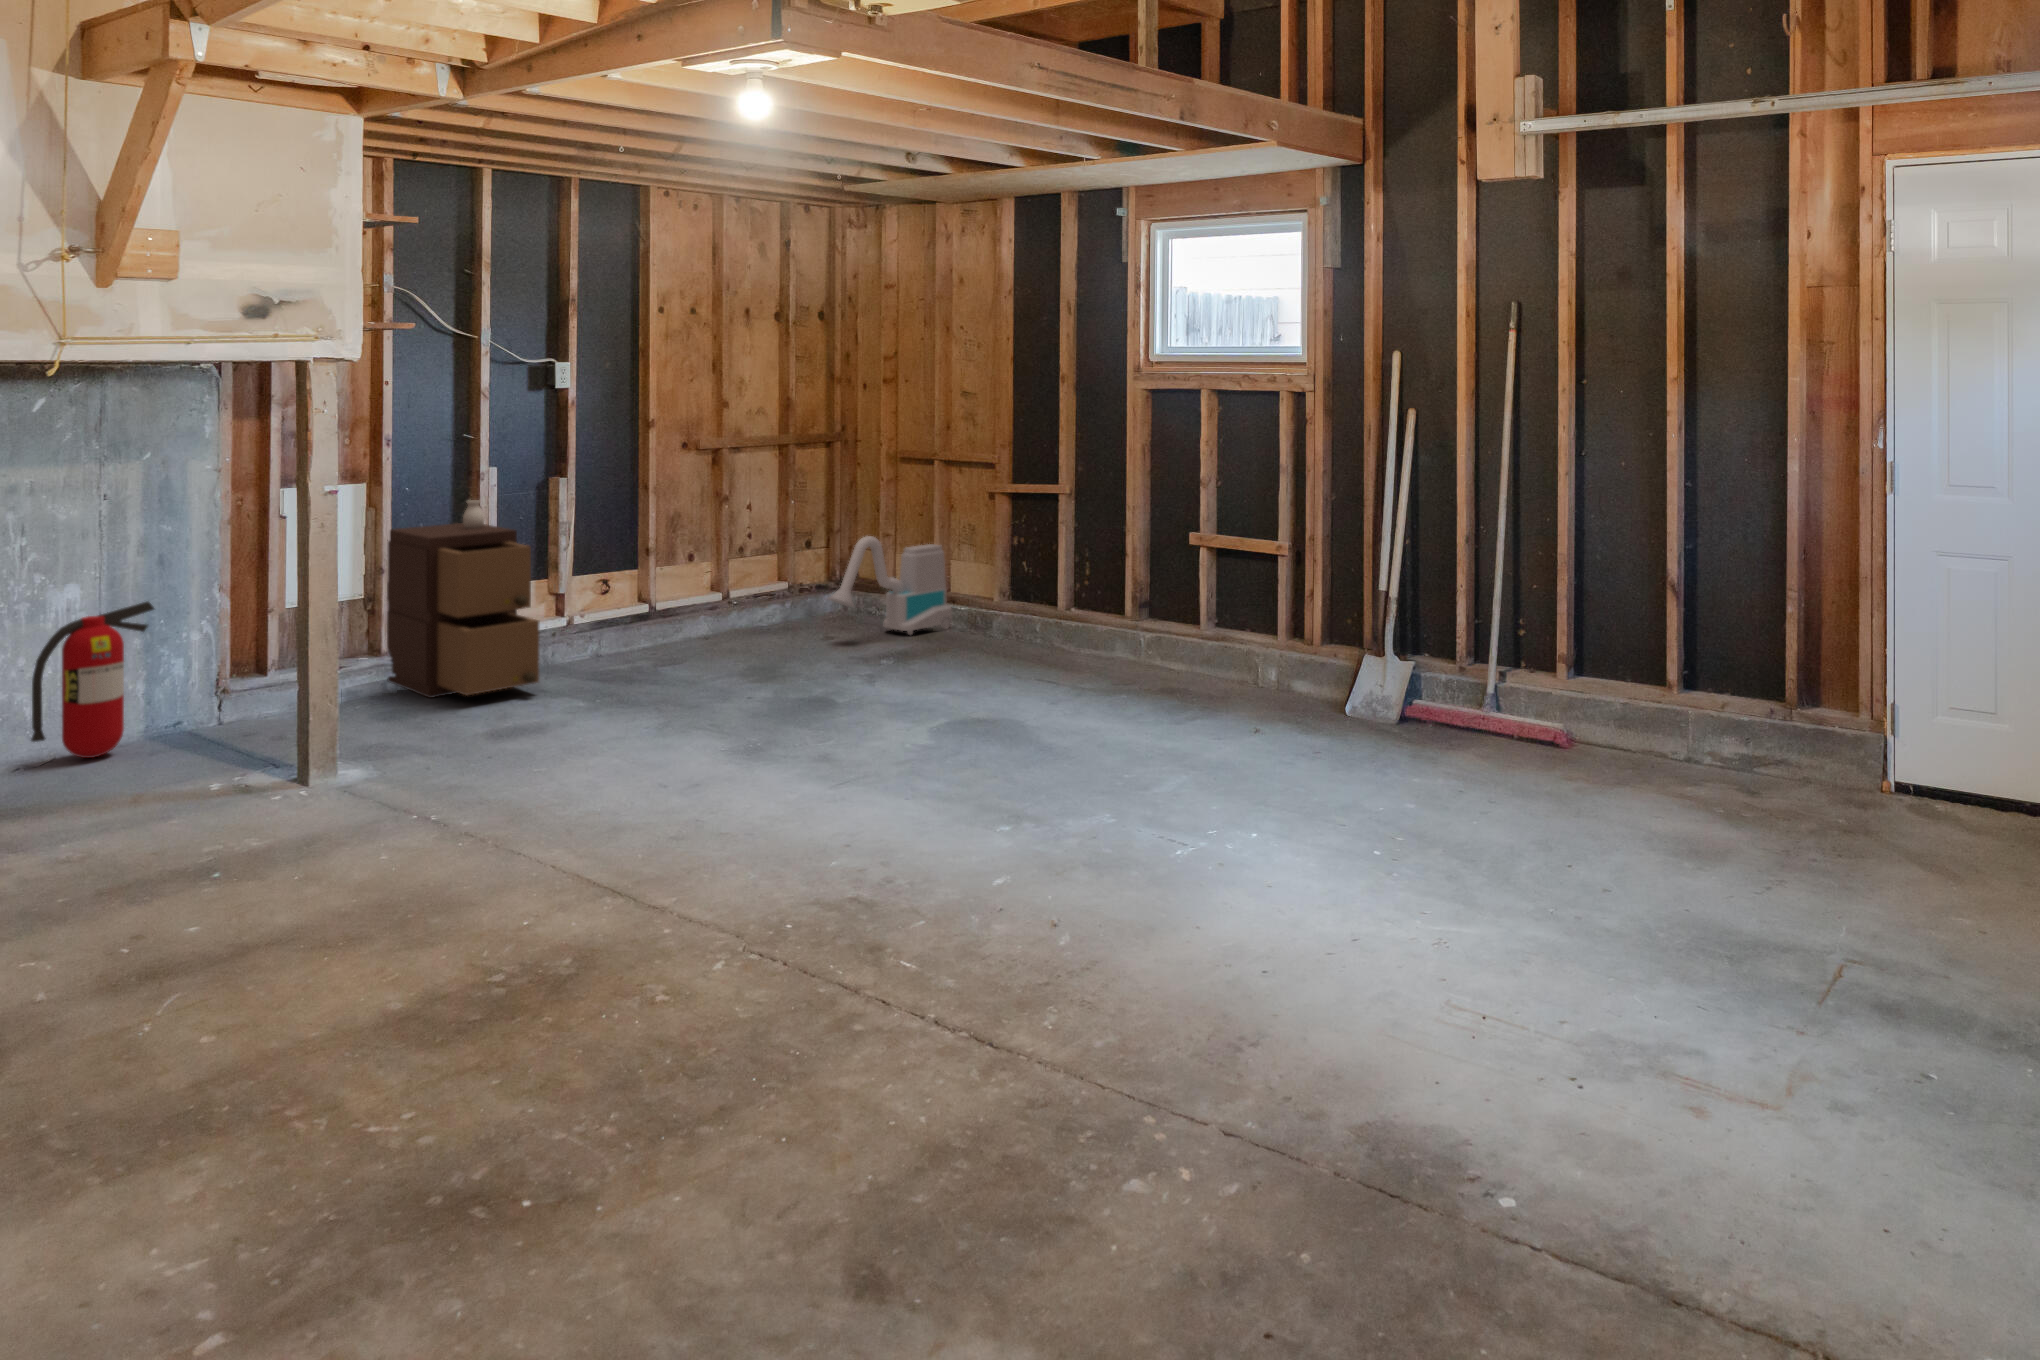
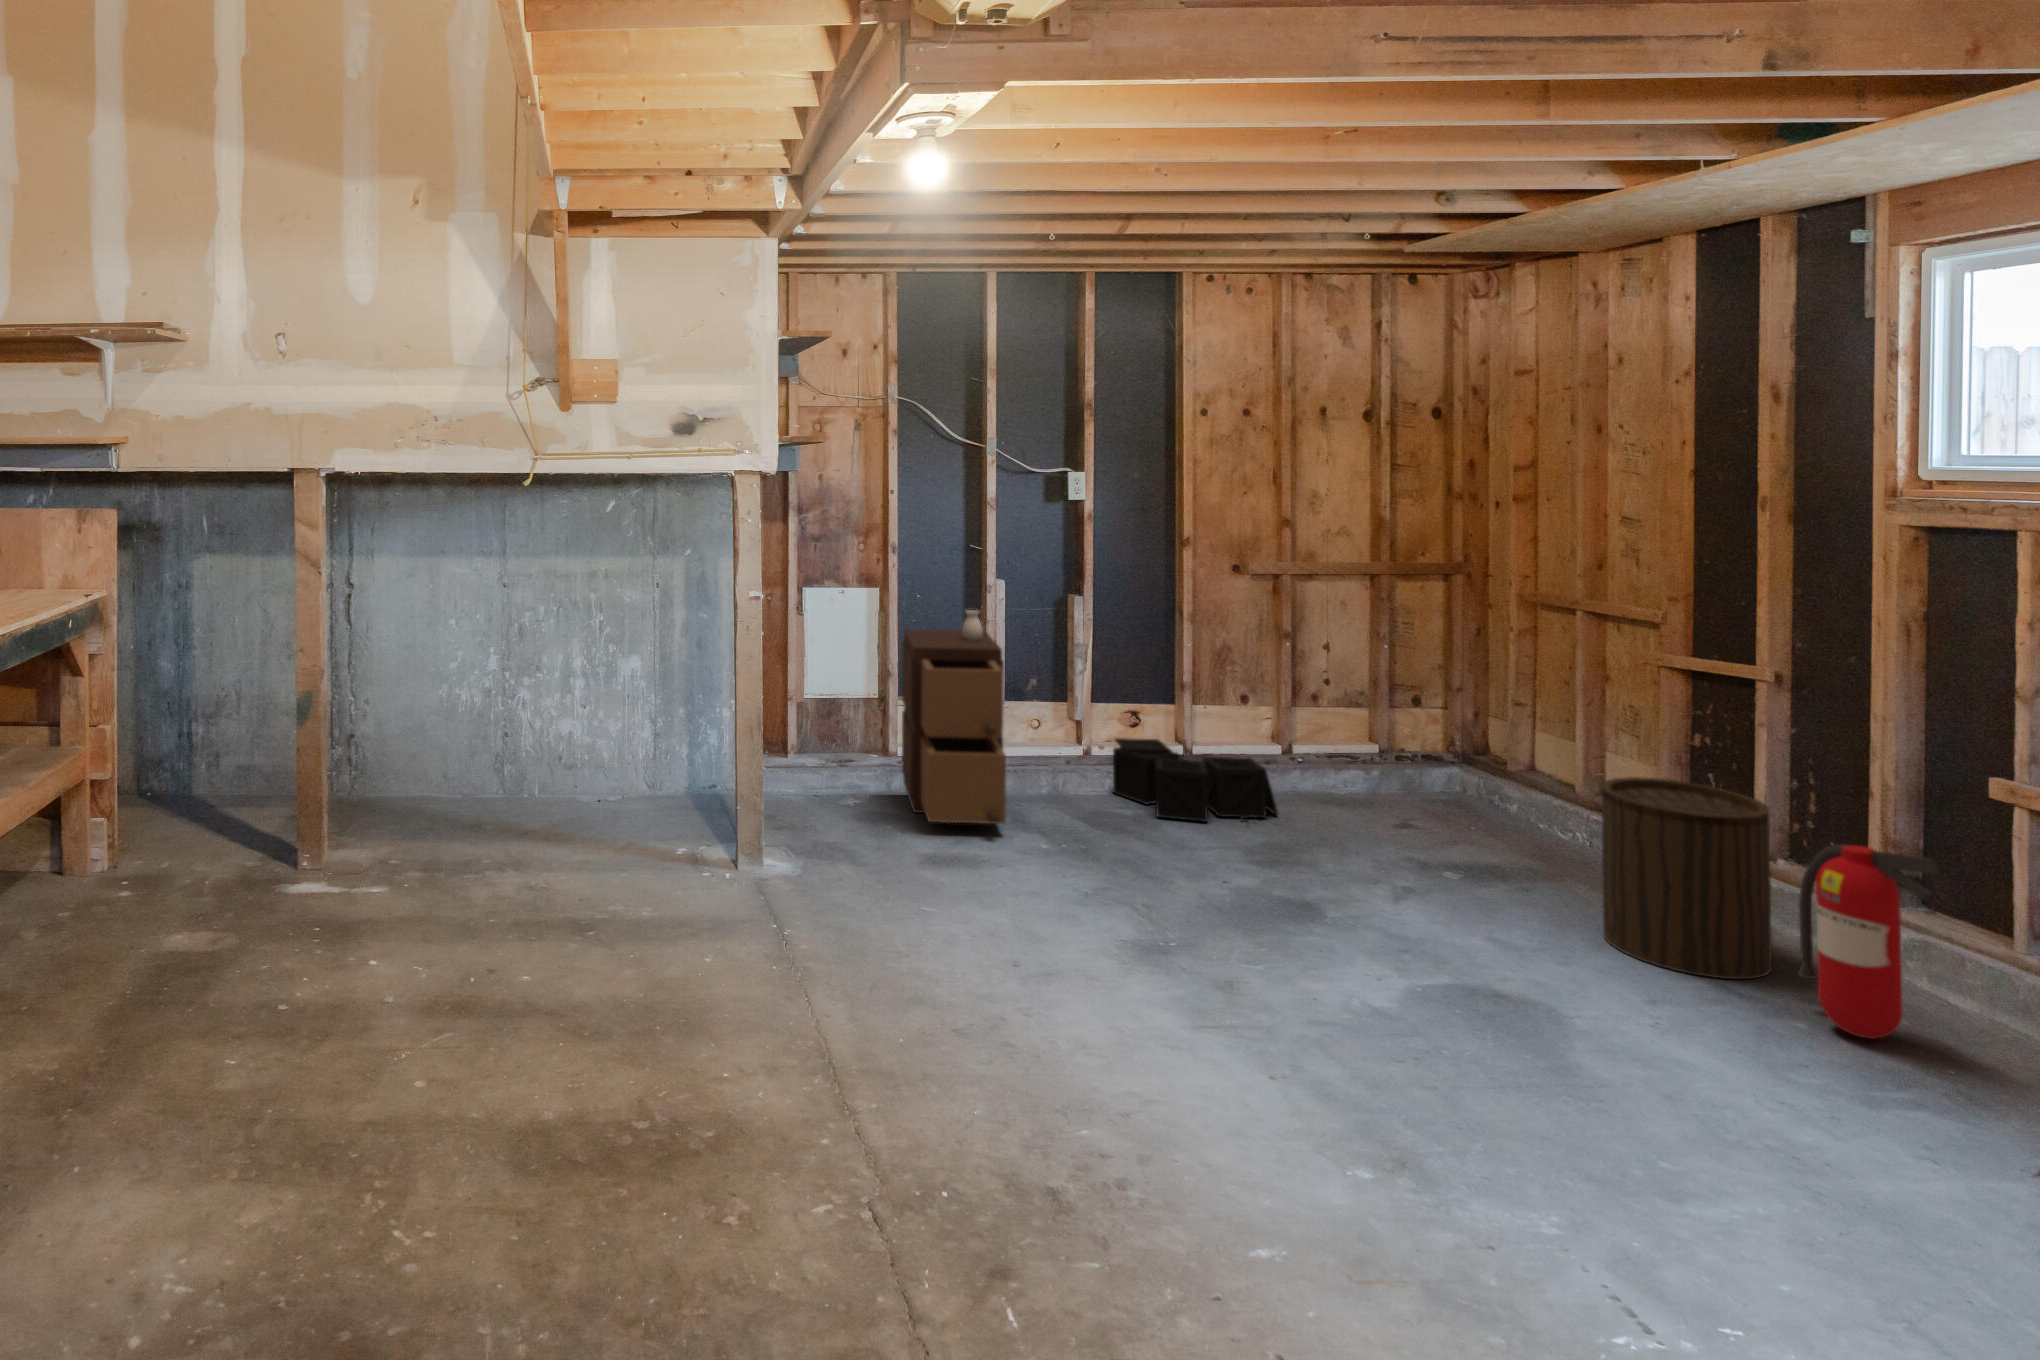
vacuum cleaner: present [828,536,952,635] -> none [1384,717,1598,874]
stool: none [977,549,1064,660] -> present [1601,777,1772,979]
storage bin: none [590,599,737,657] -> present [1113,738,1279,822]
fire extinguisher: present [31,602,154,758] -> present [1798,844,1940,1039]

